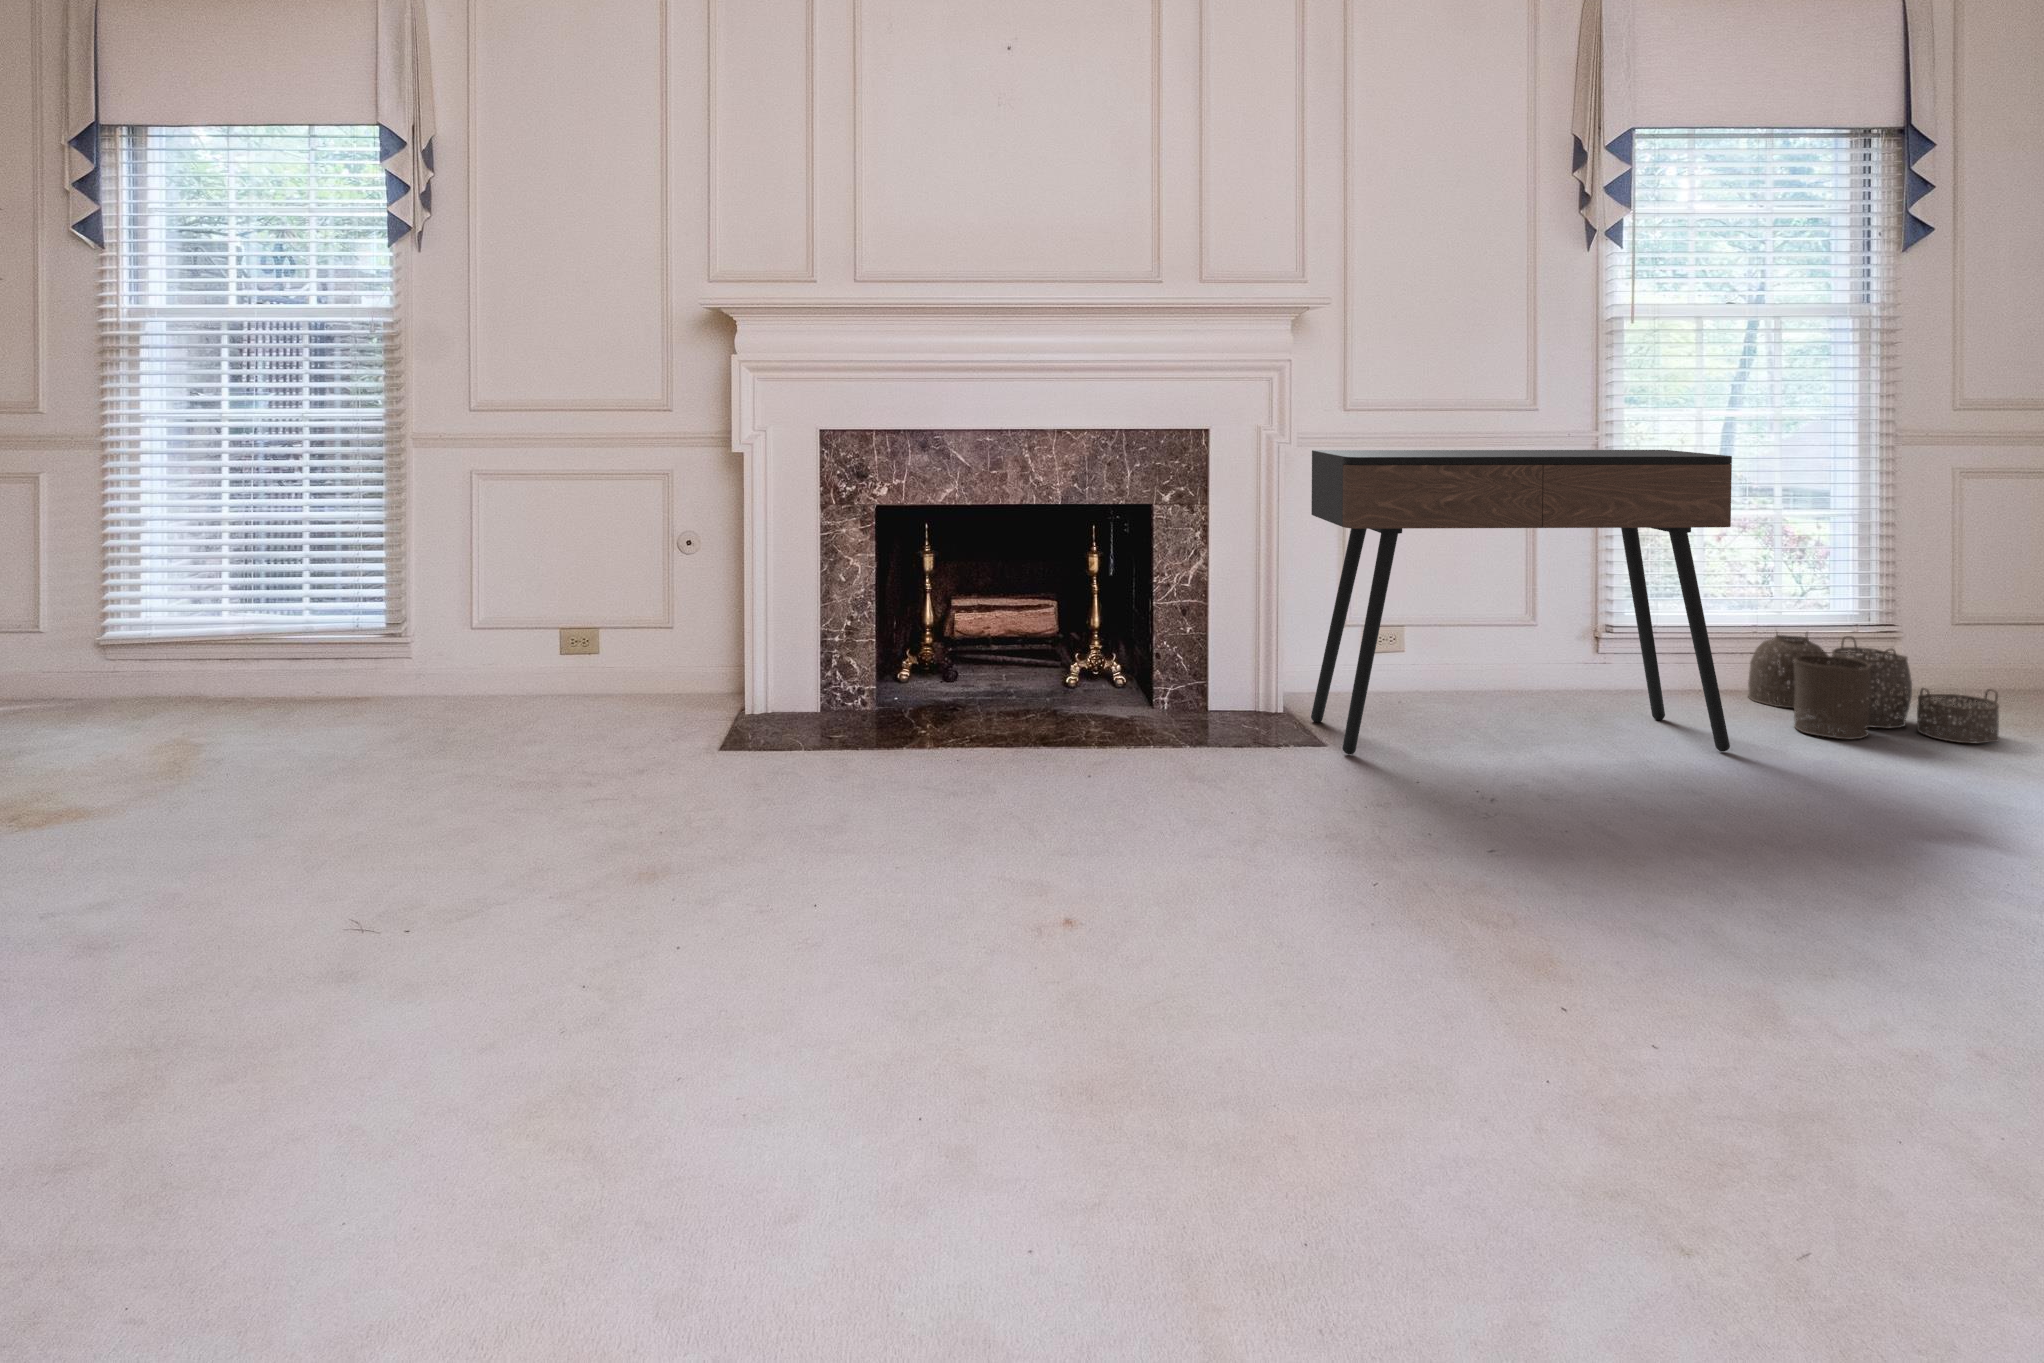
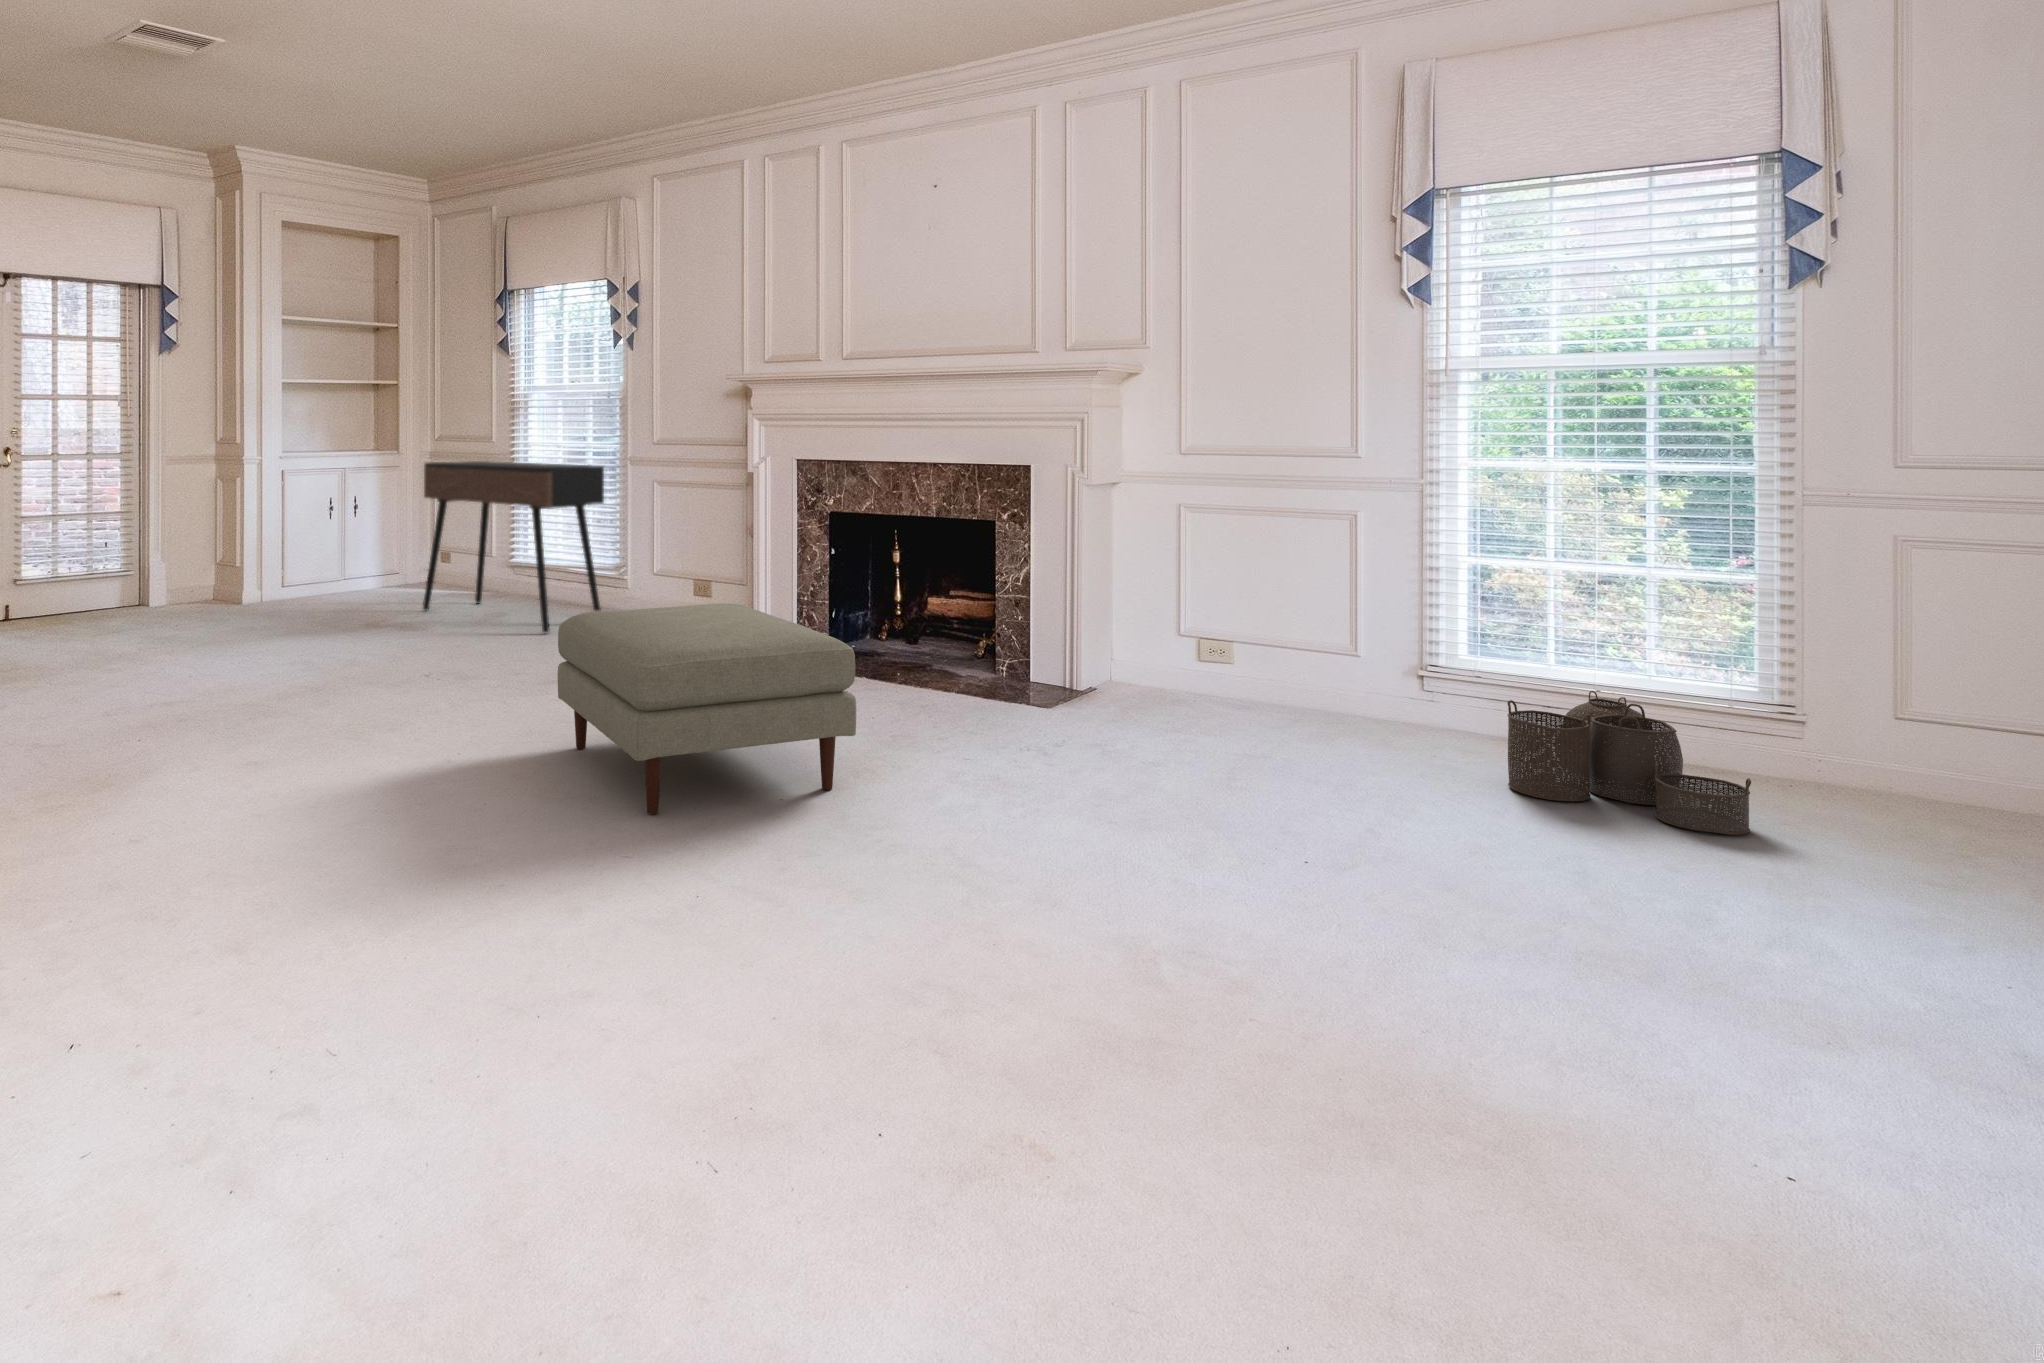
console table: present [1311,450,1732,754] -> present [423,461,604,633]
ottoman: none [967,662,1481,1045] -> present [558,604,856,814]

